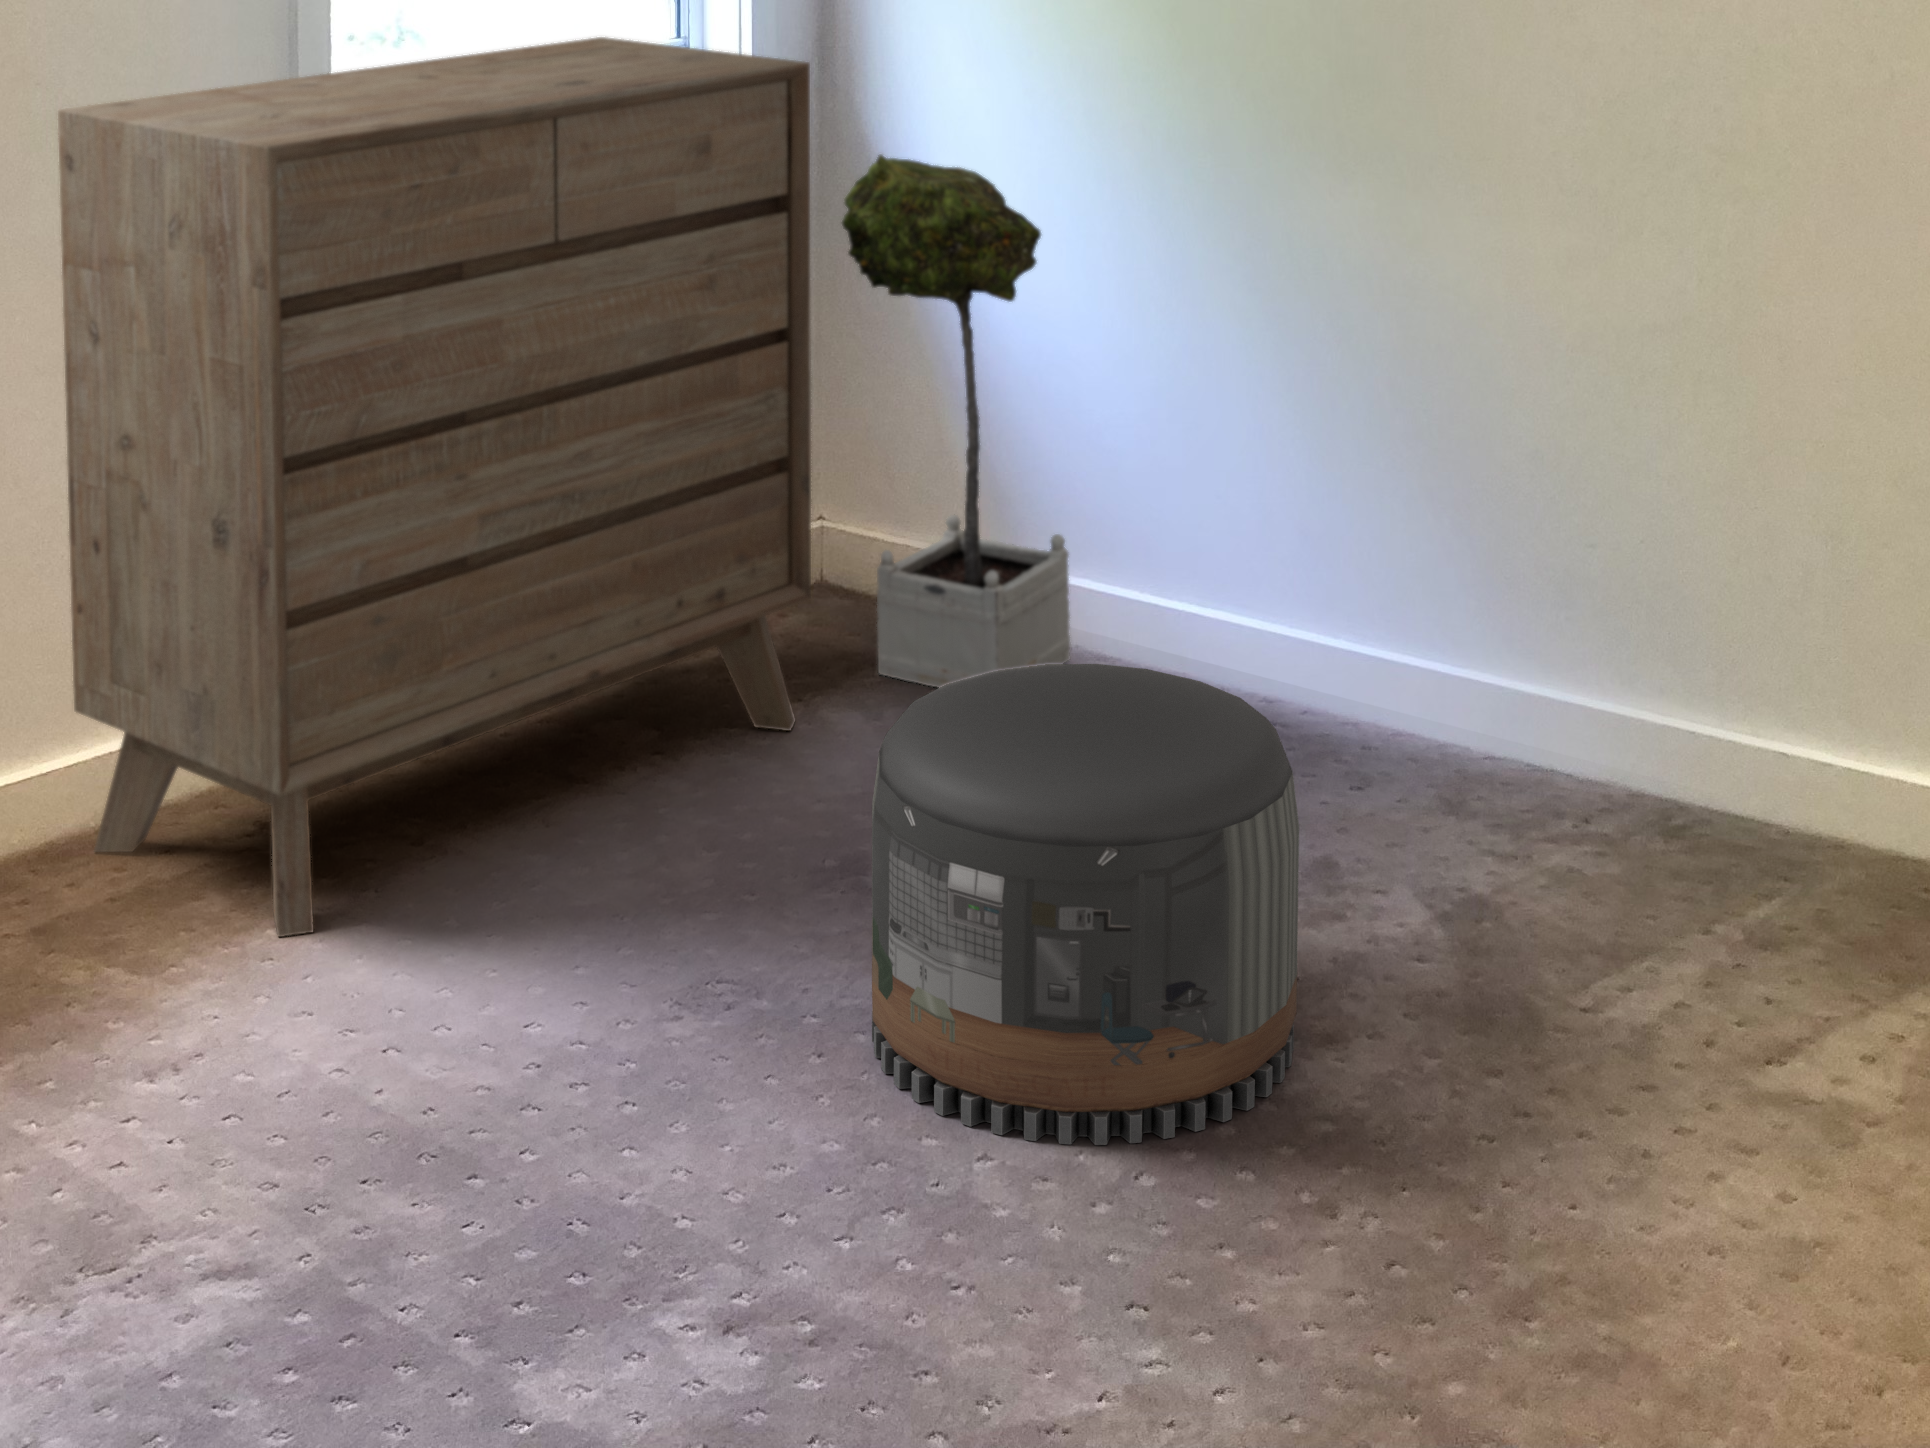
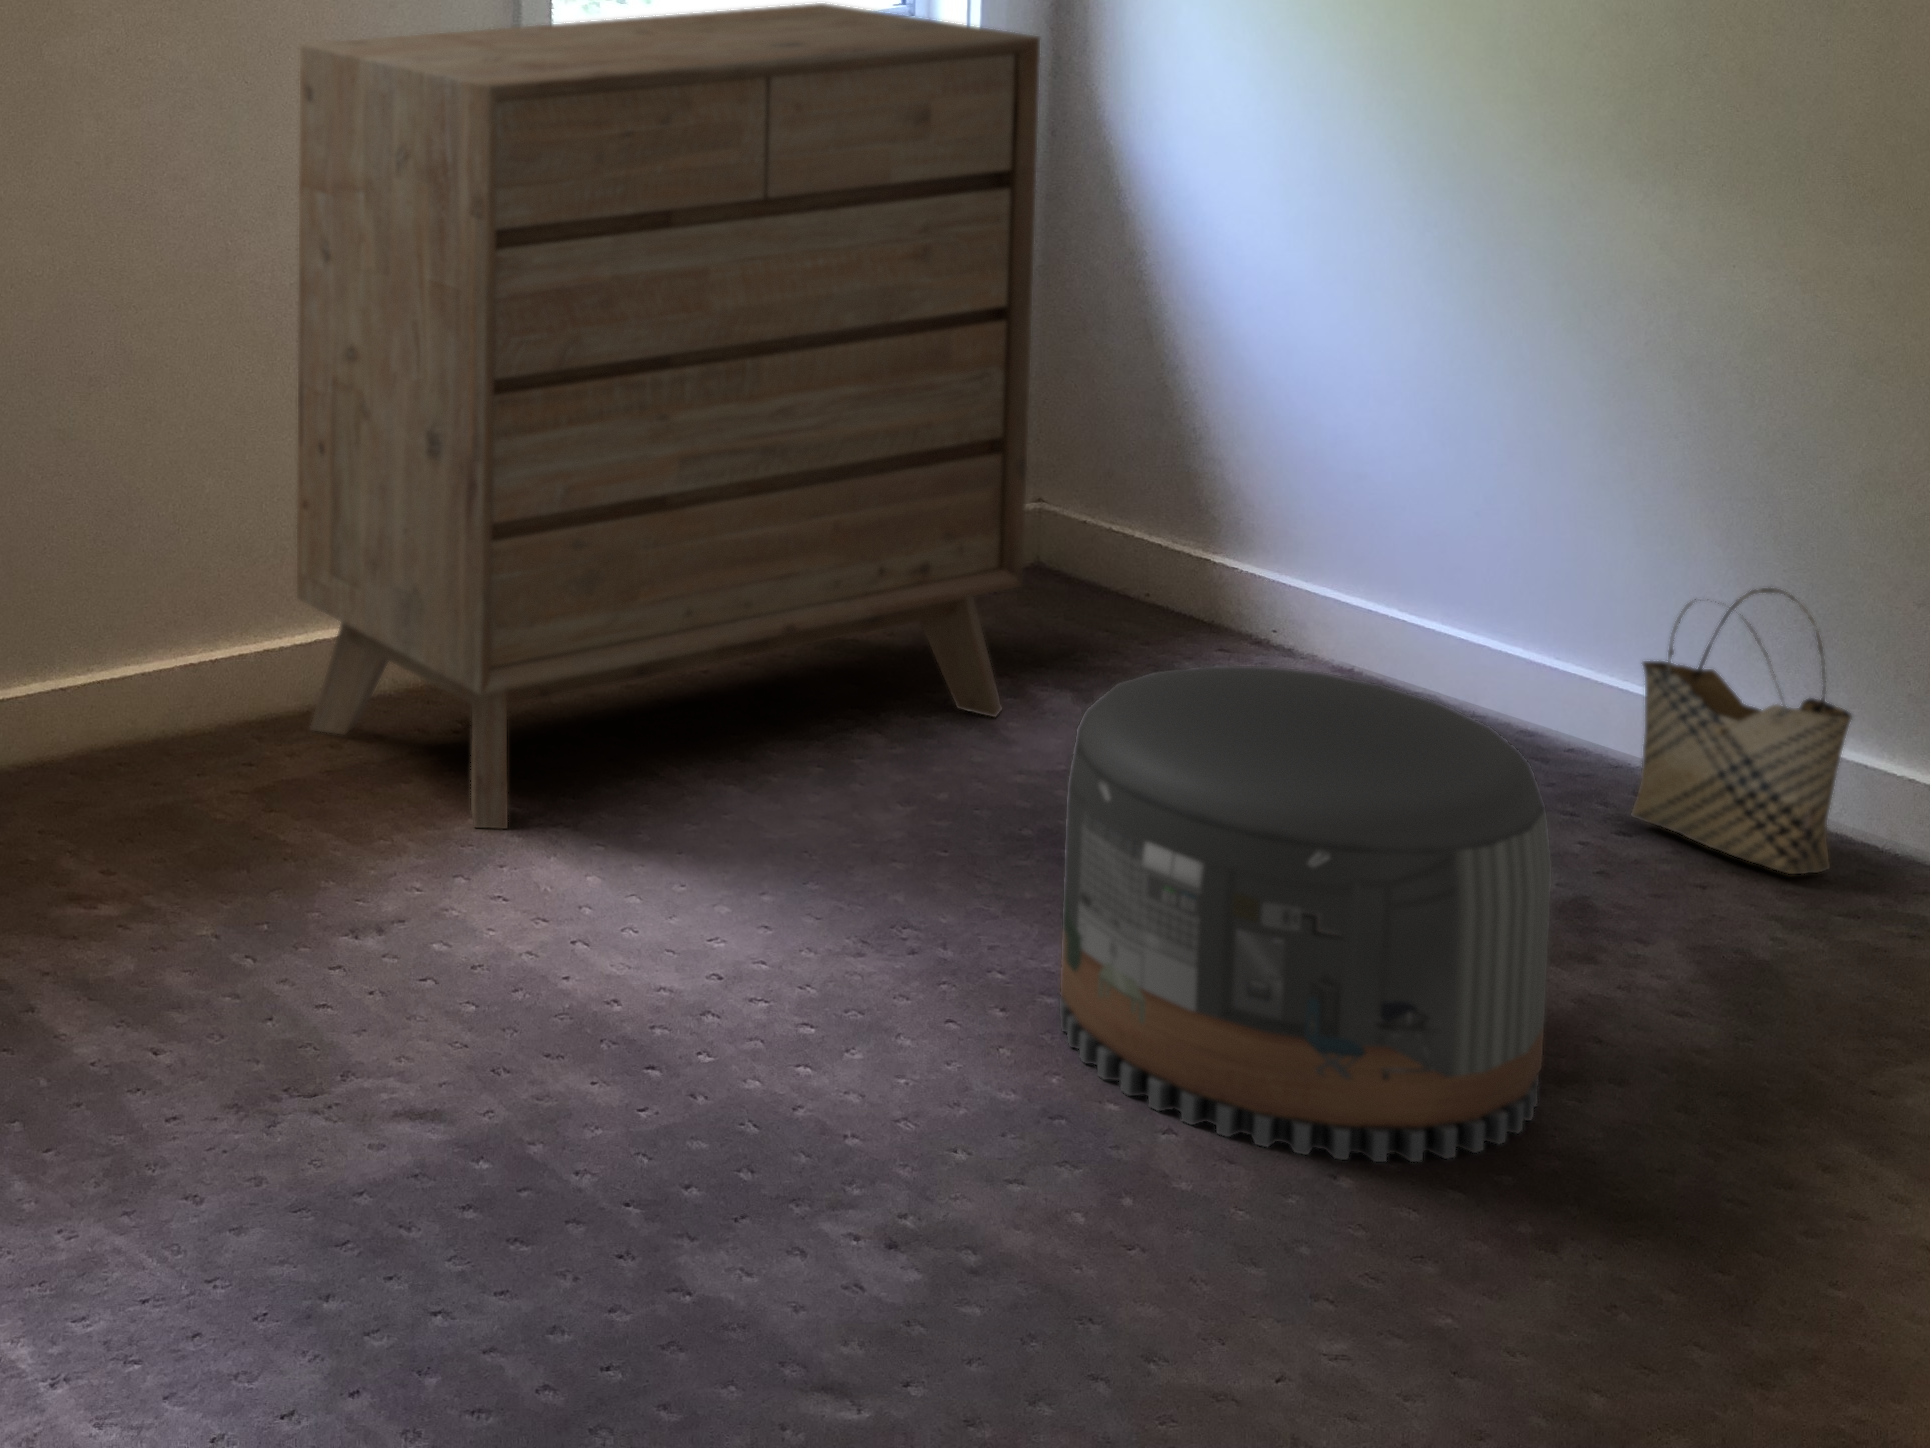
potted tree: present [842,155,1070,688] -> none [1072,137,1318,721]
woven basket: none [1338,525,1507,780] -> present [1632,588,1852,874]

